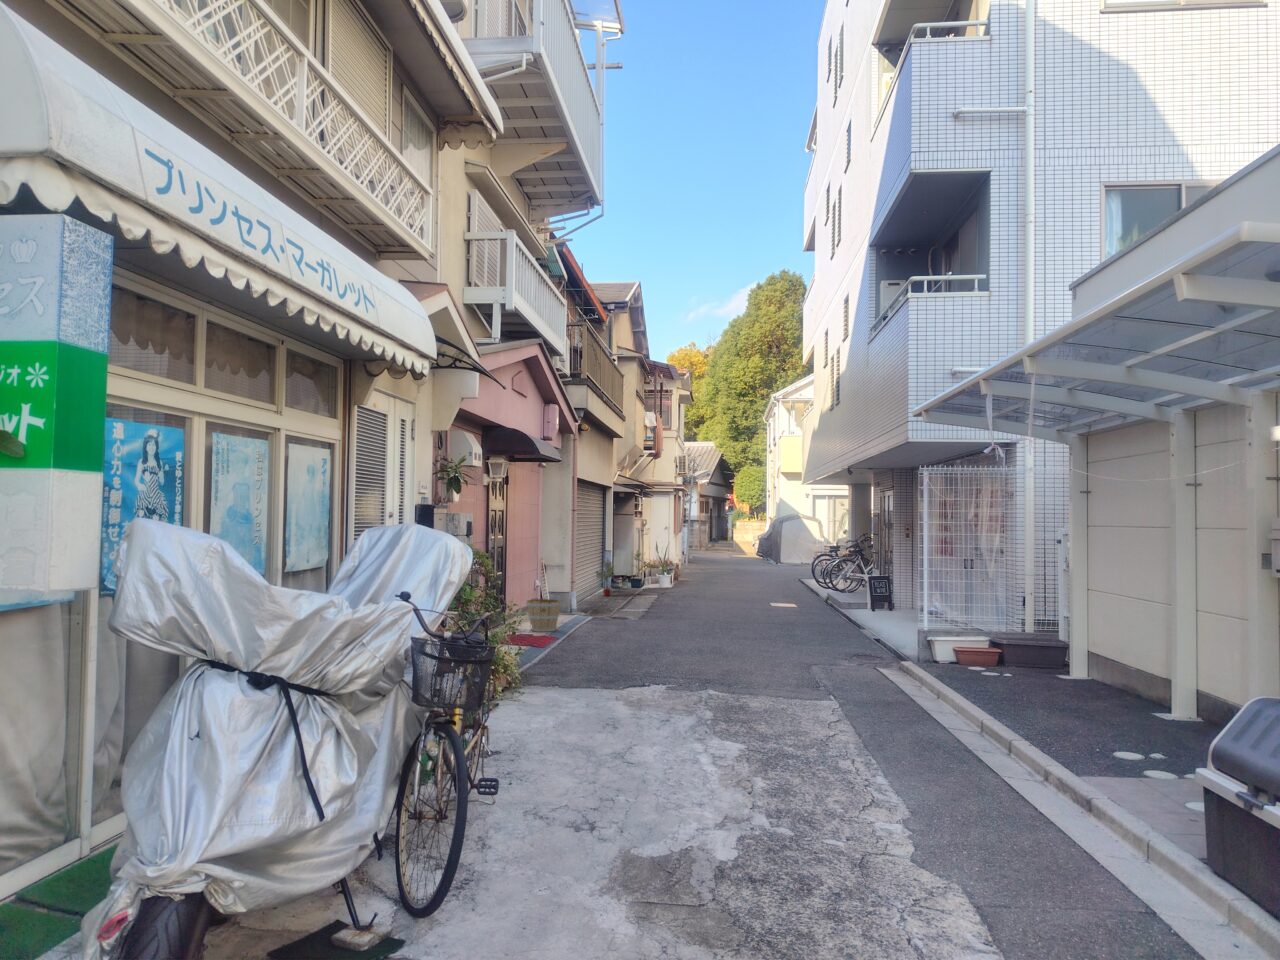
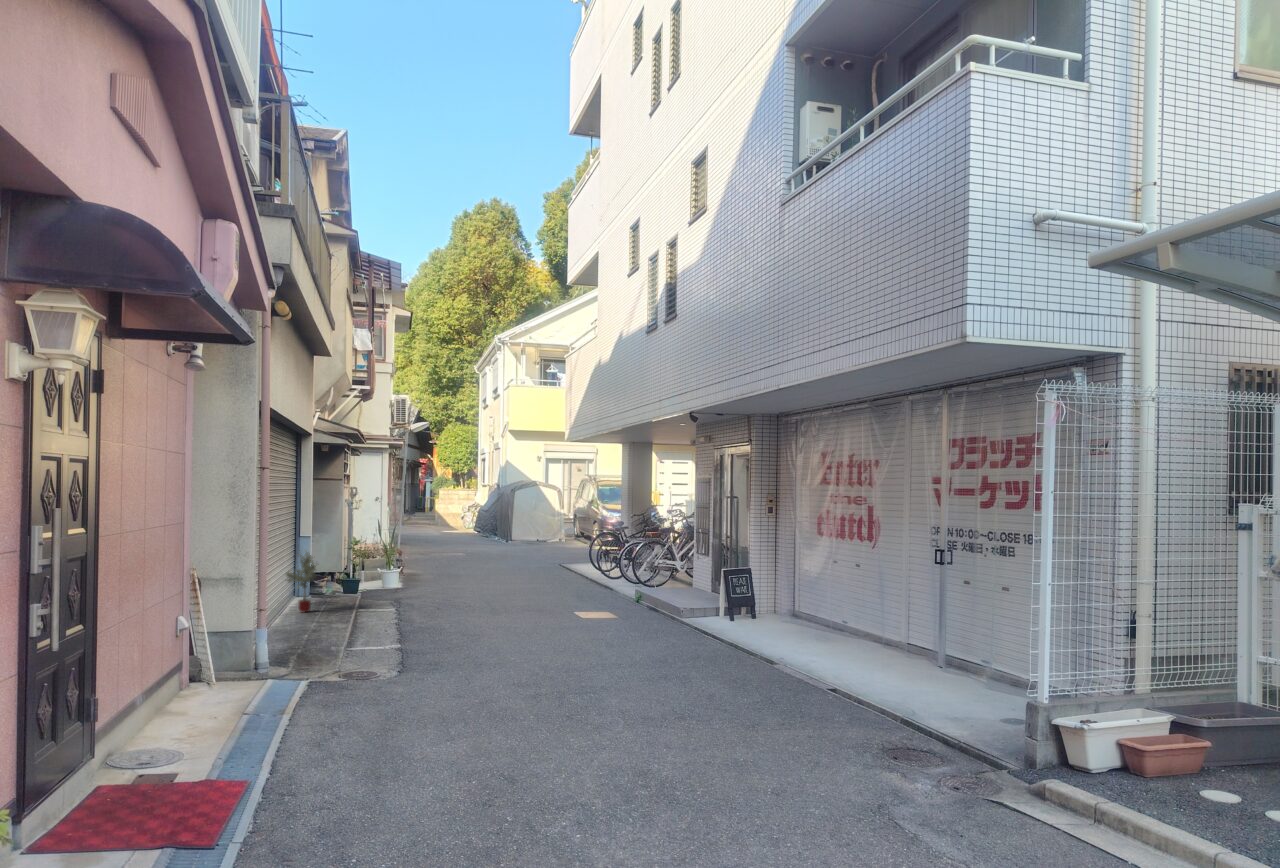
wooden bucket: present [526,599,562,632] -> none [156,653,240,730]

